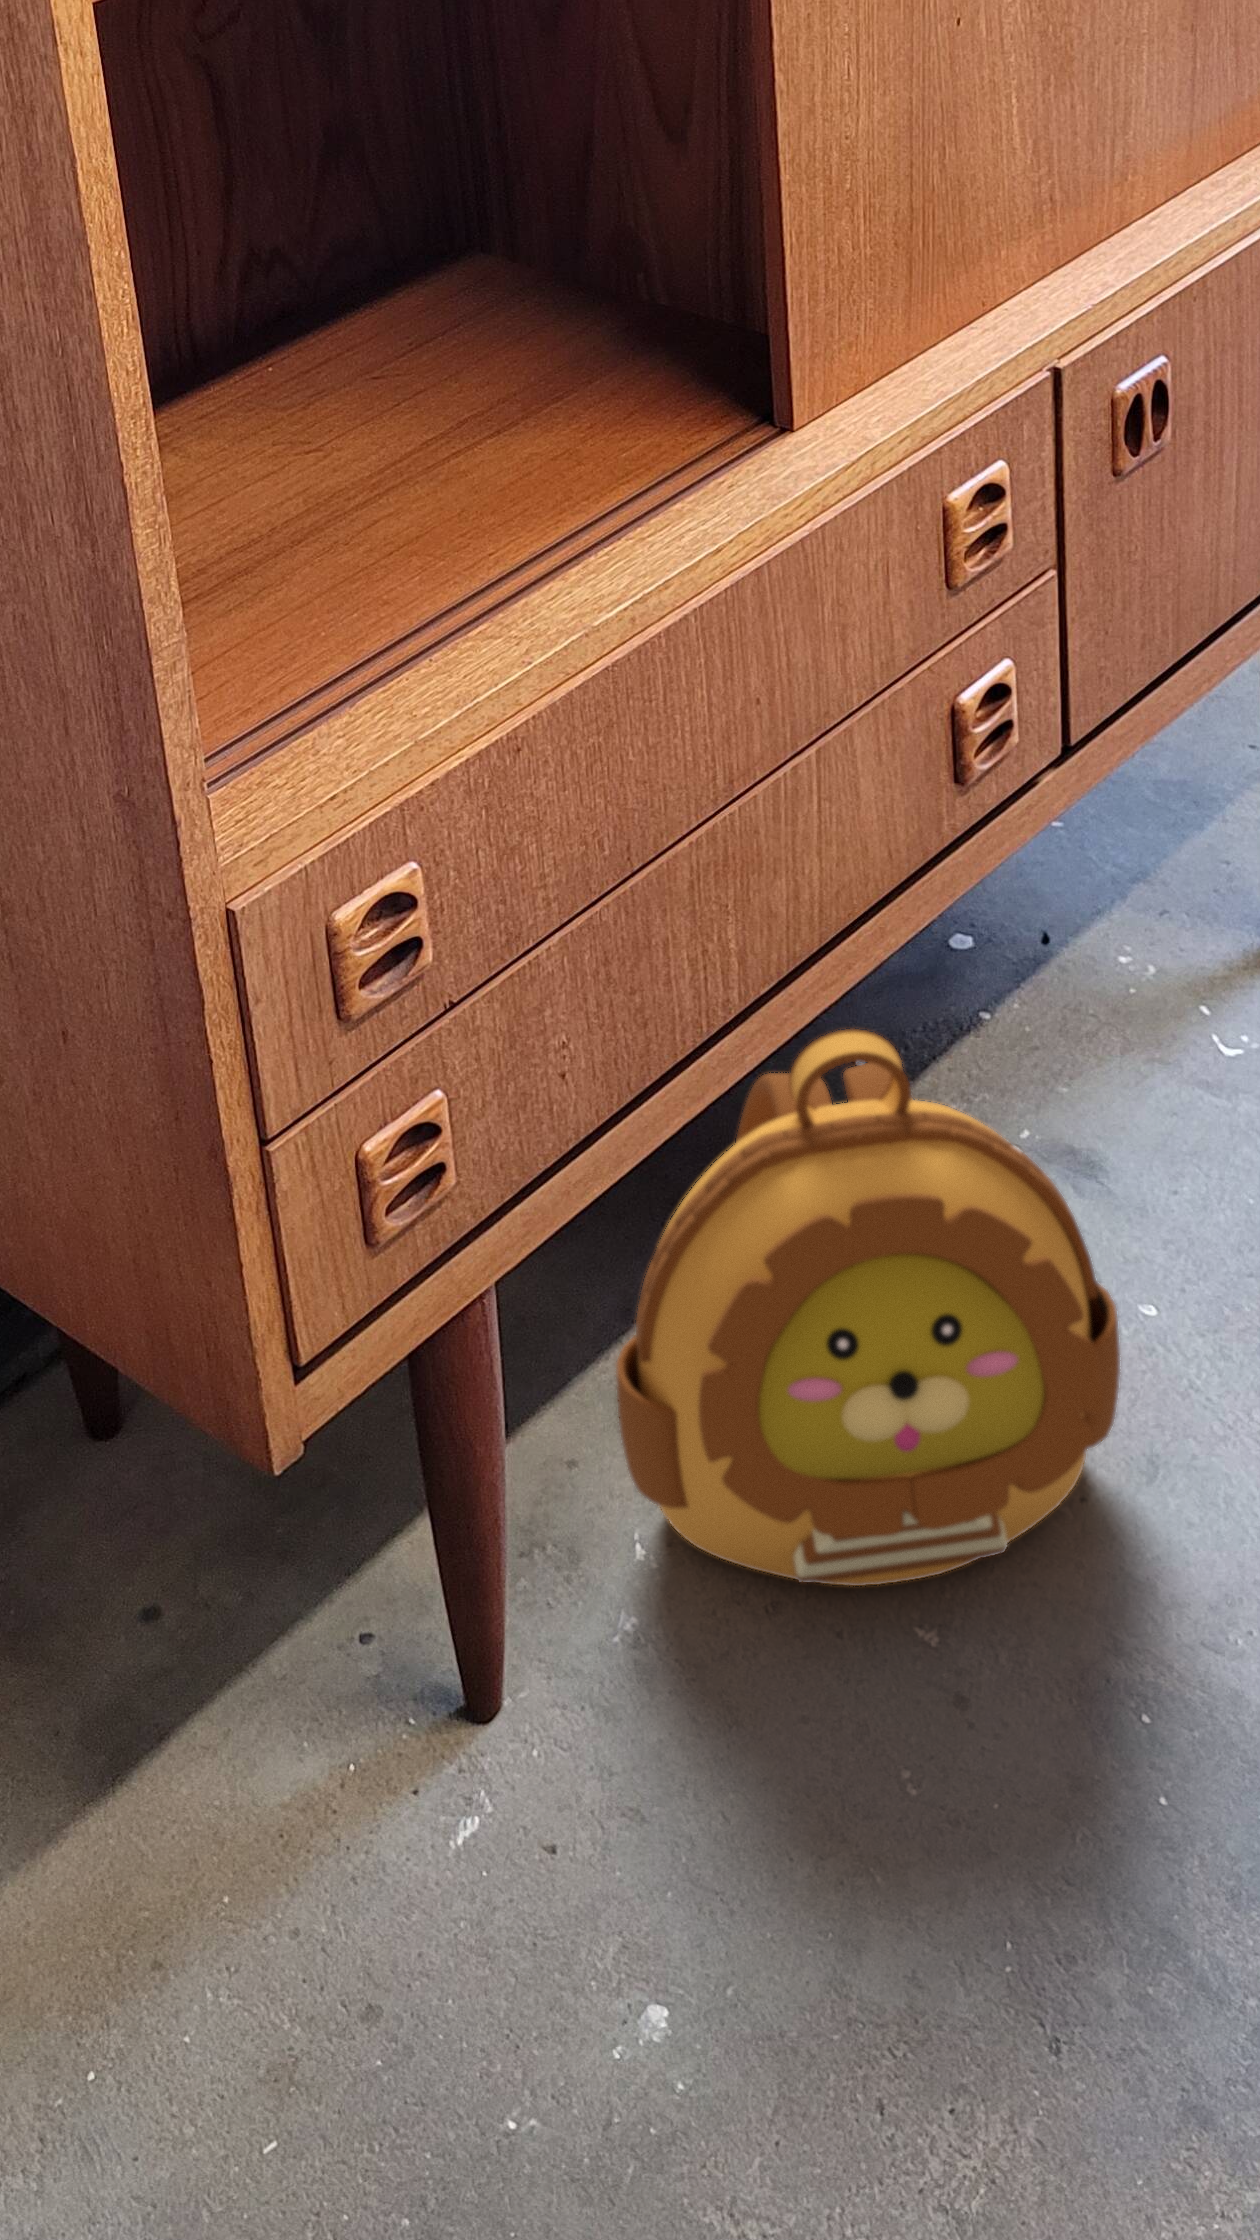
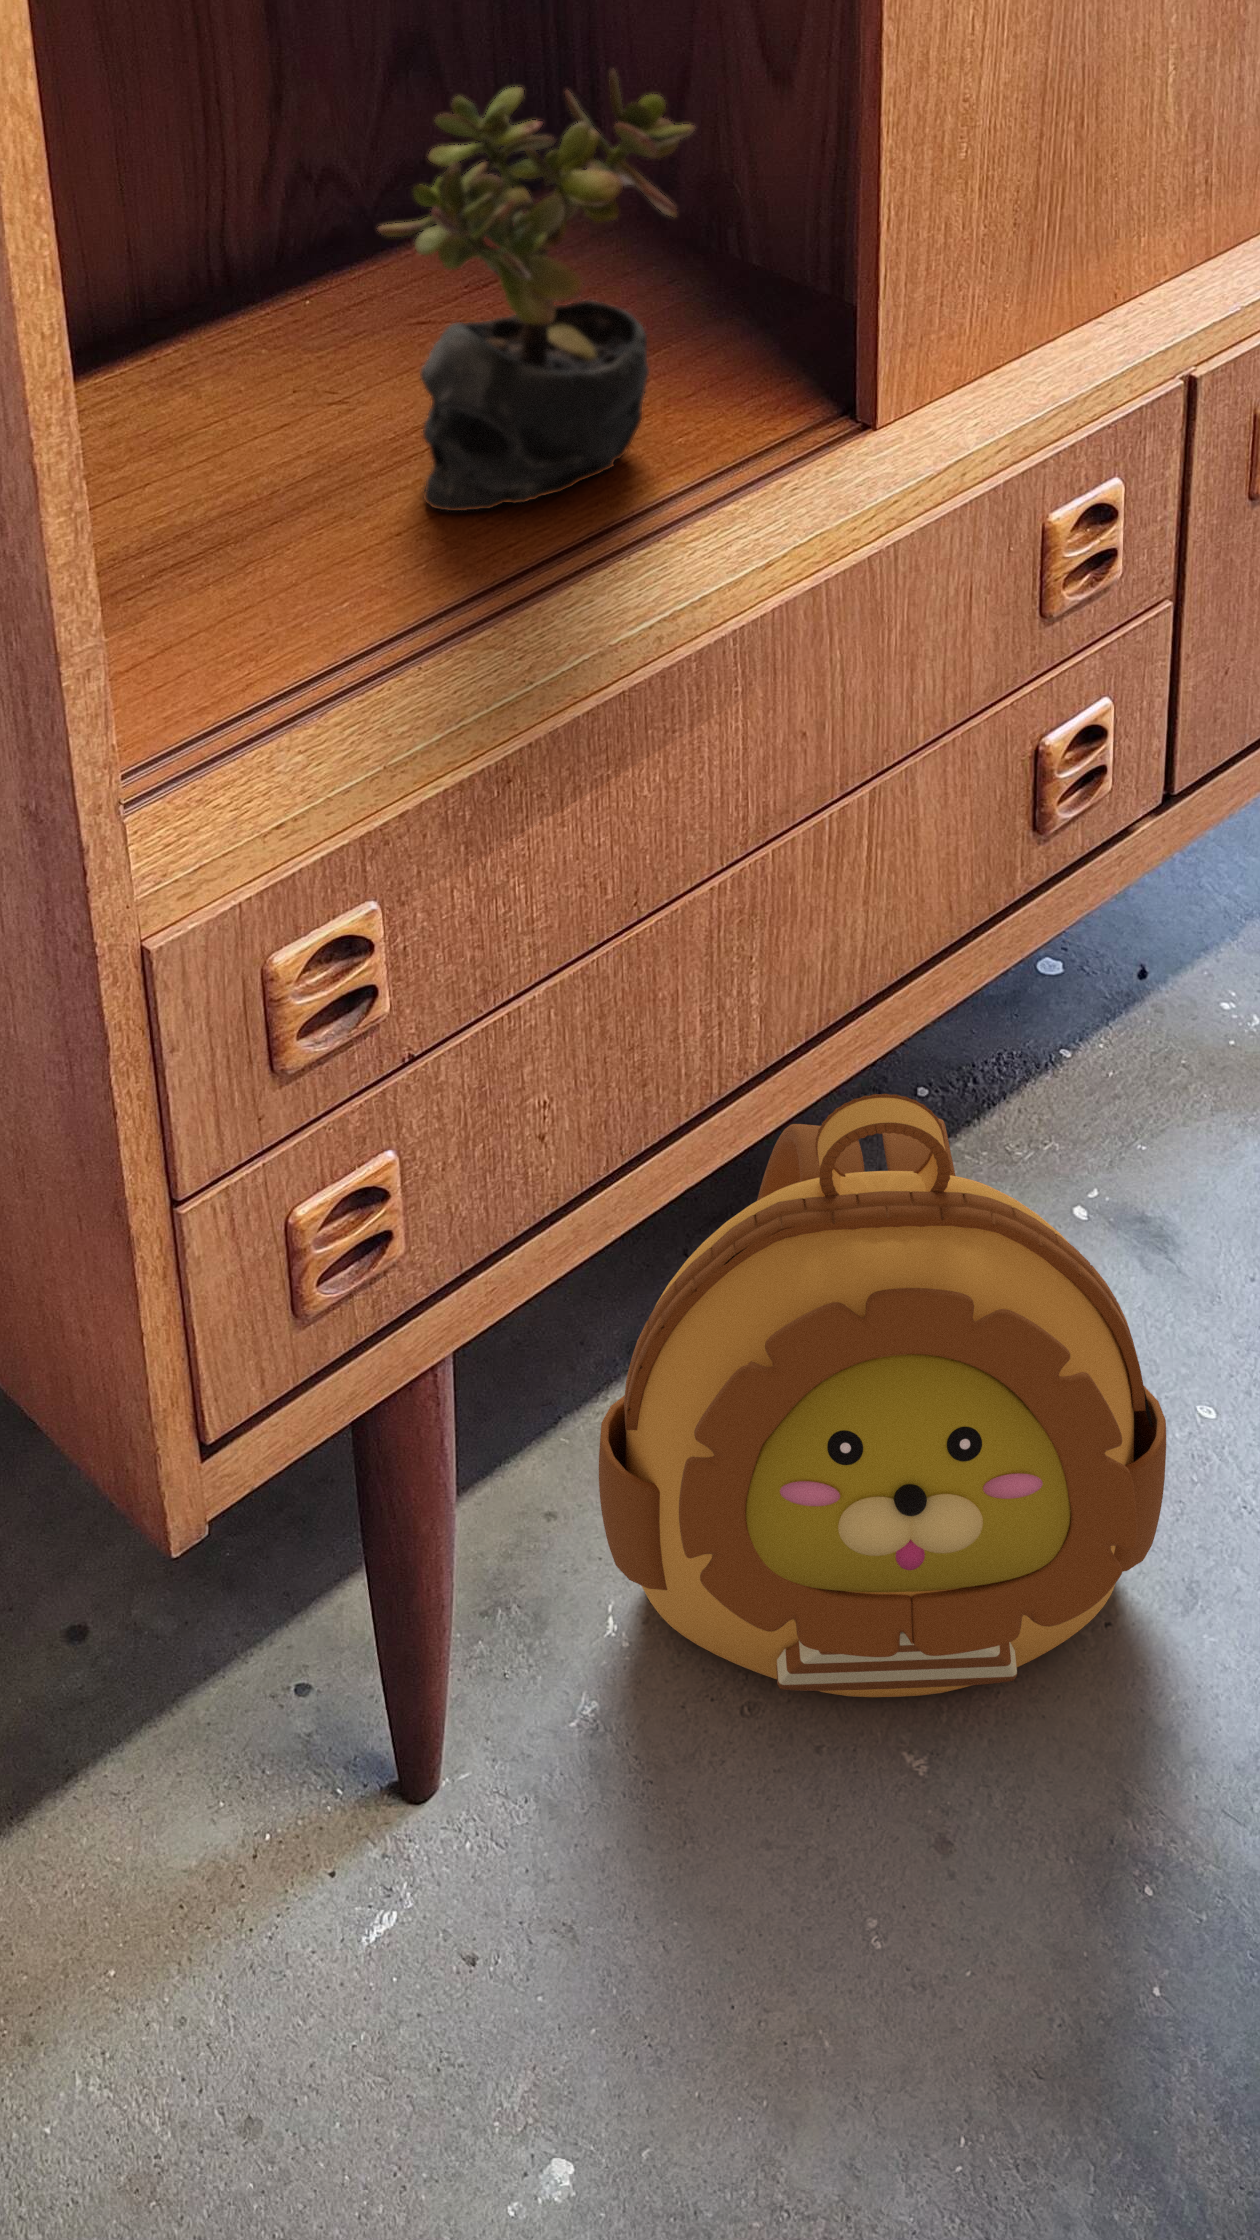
succulent plant: none [361,135,623,533] -> present [378,70,695,511]

